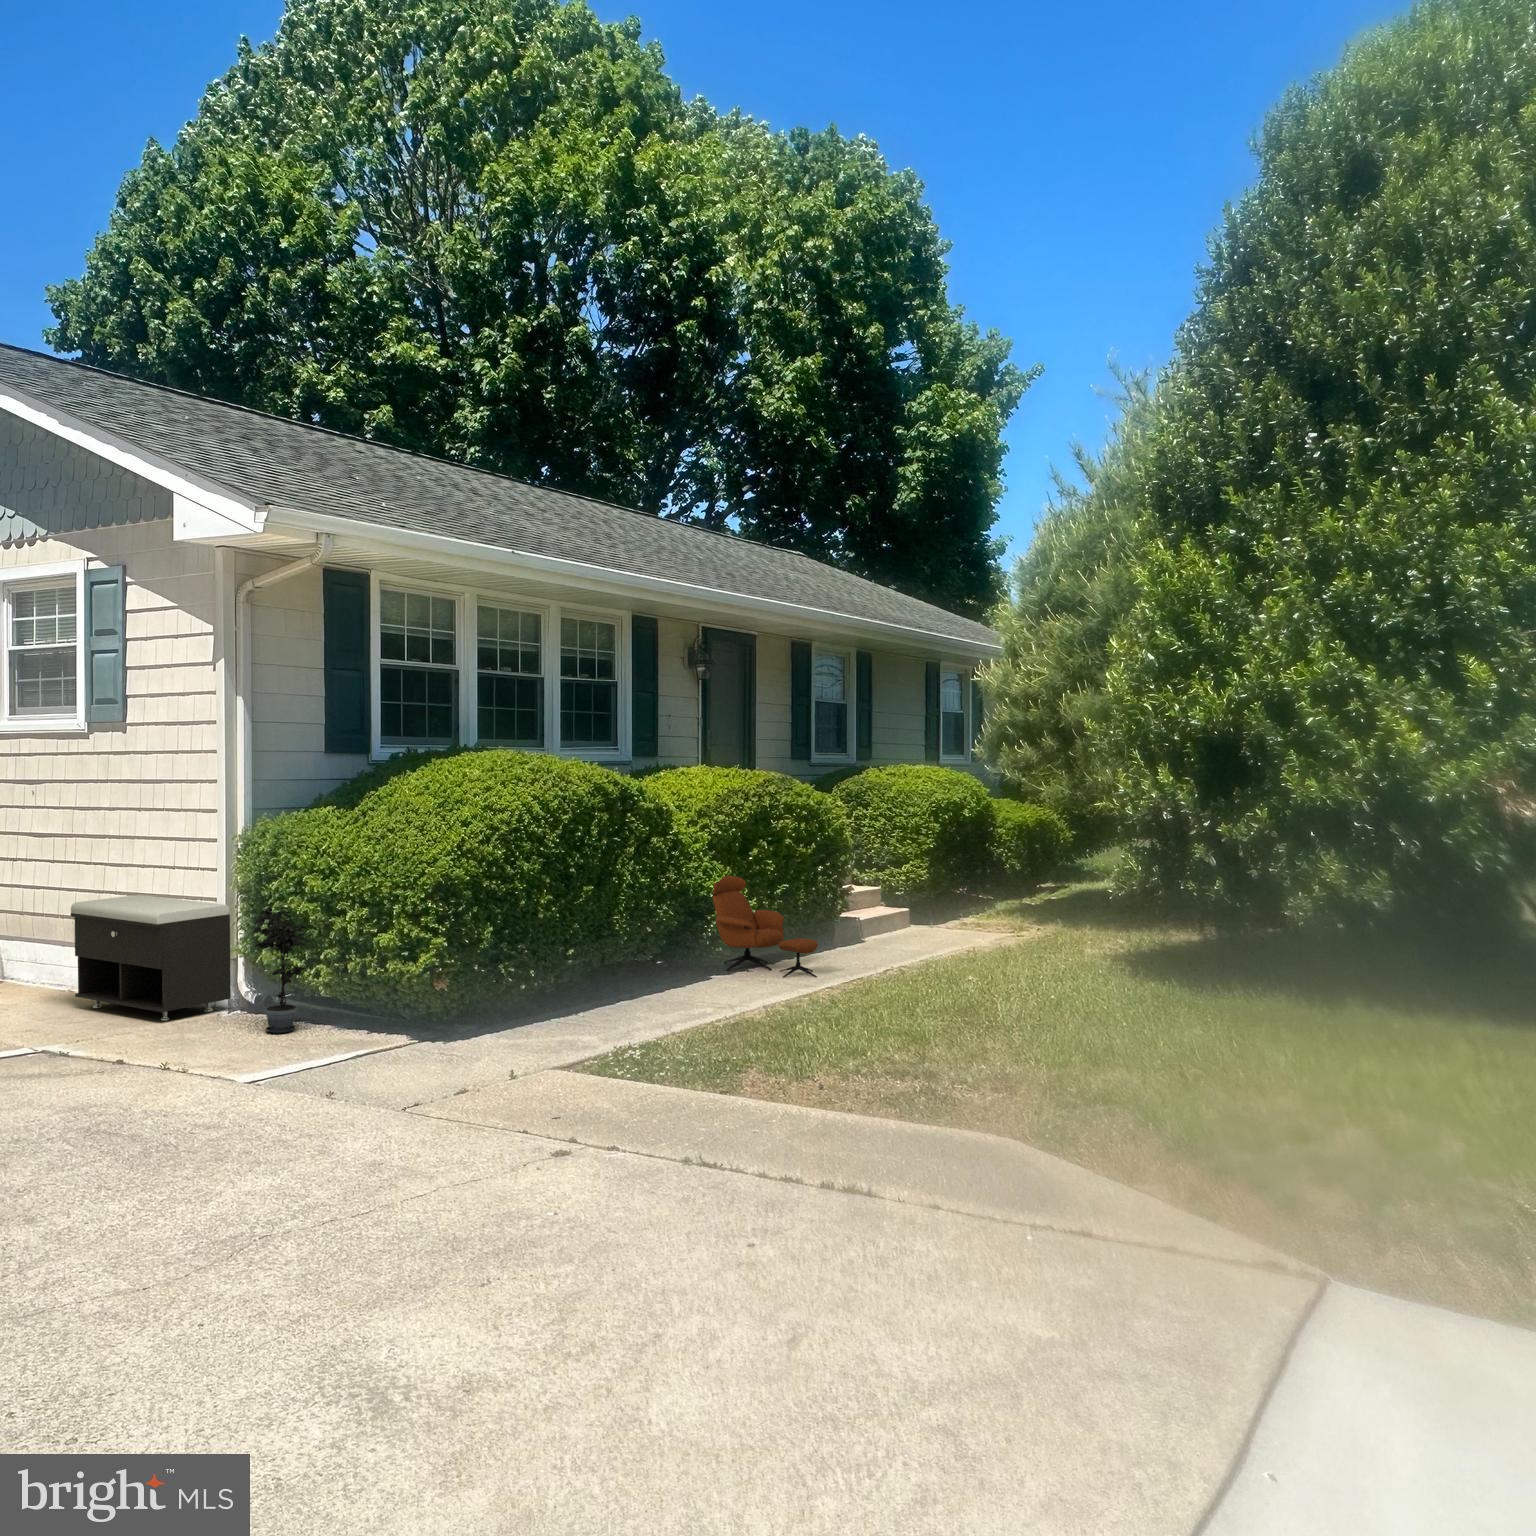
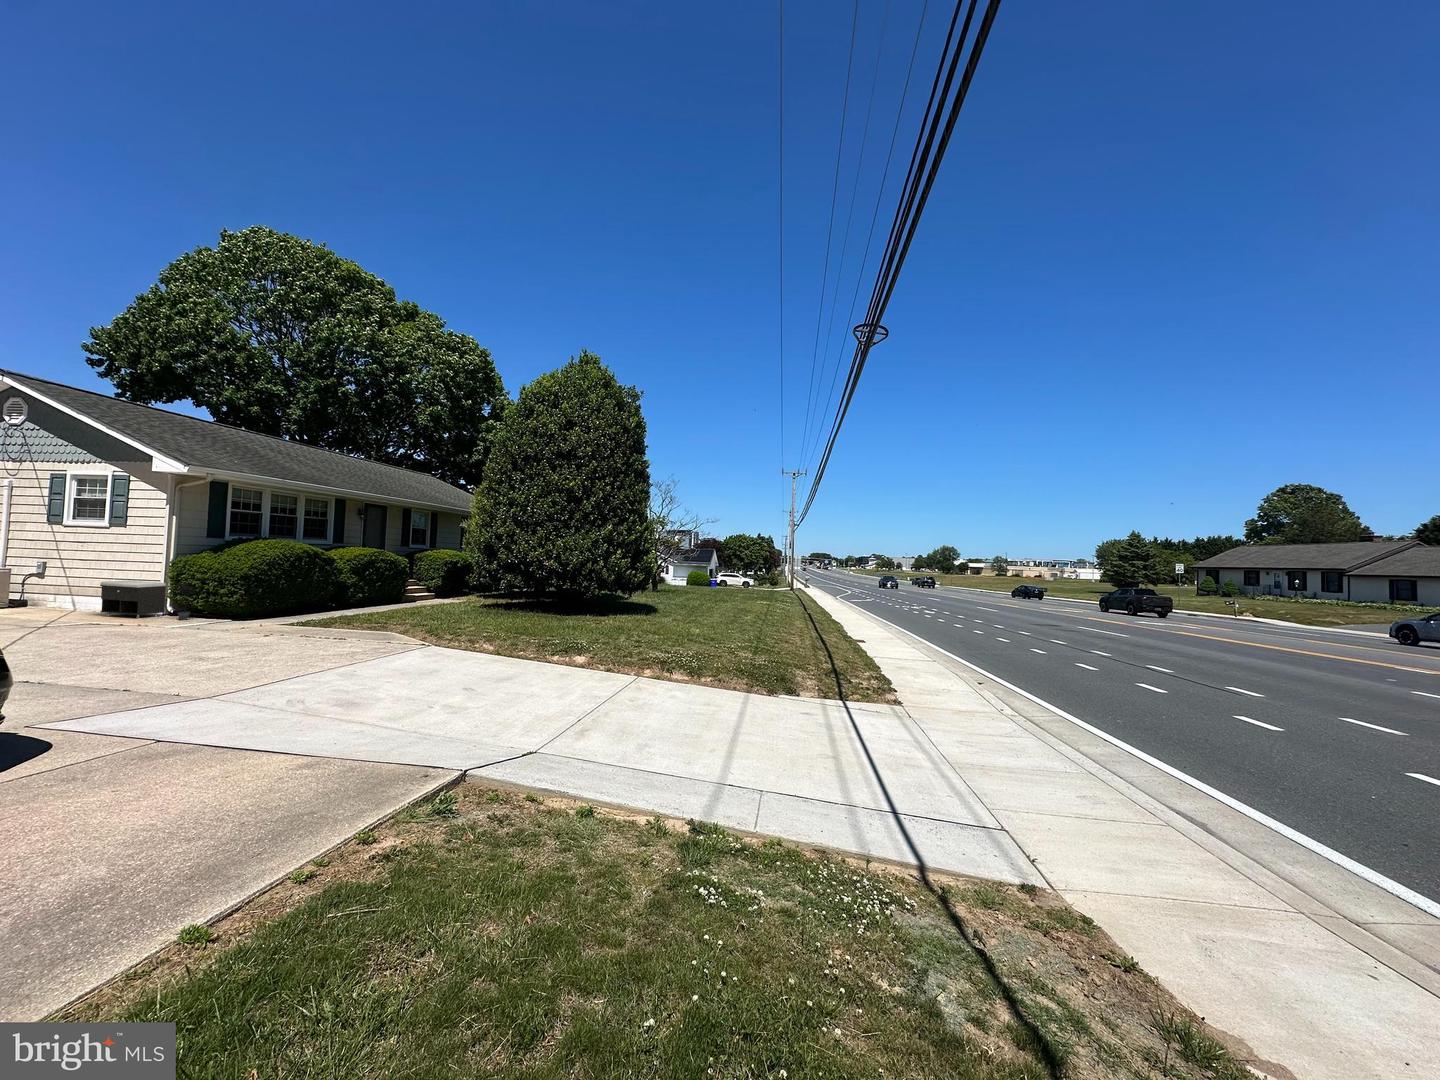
lounge chair: present [713,876,818,978] -> none [351,579,385,609]

